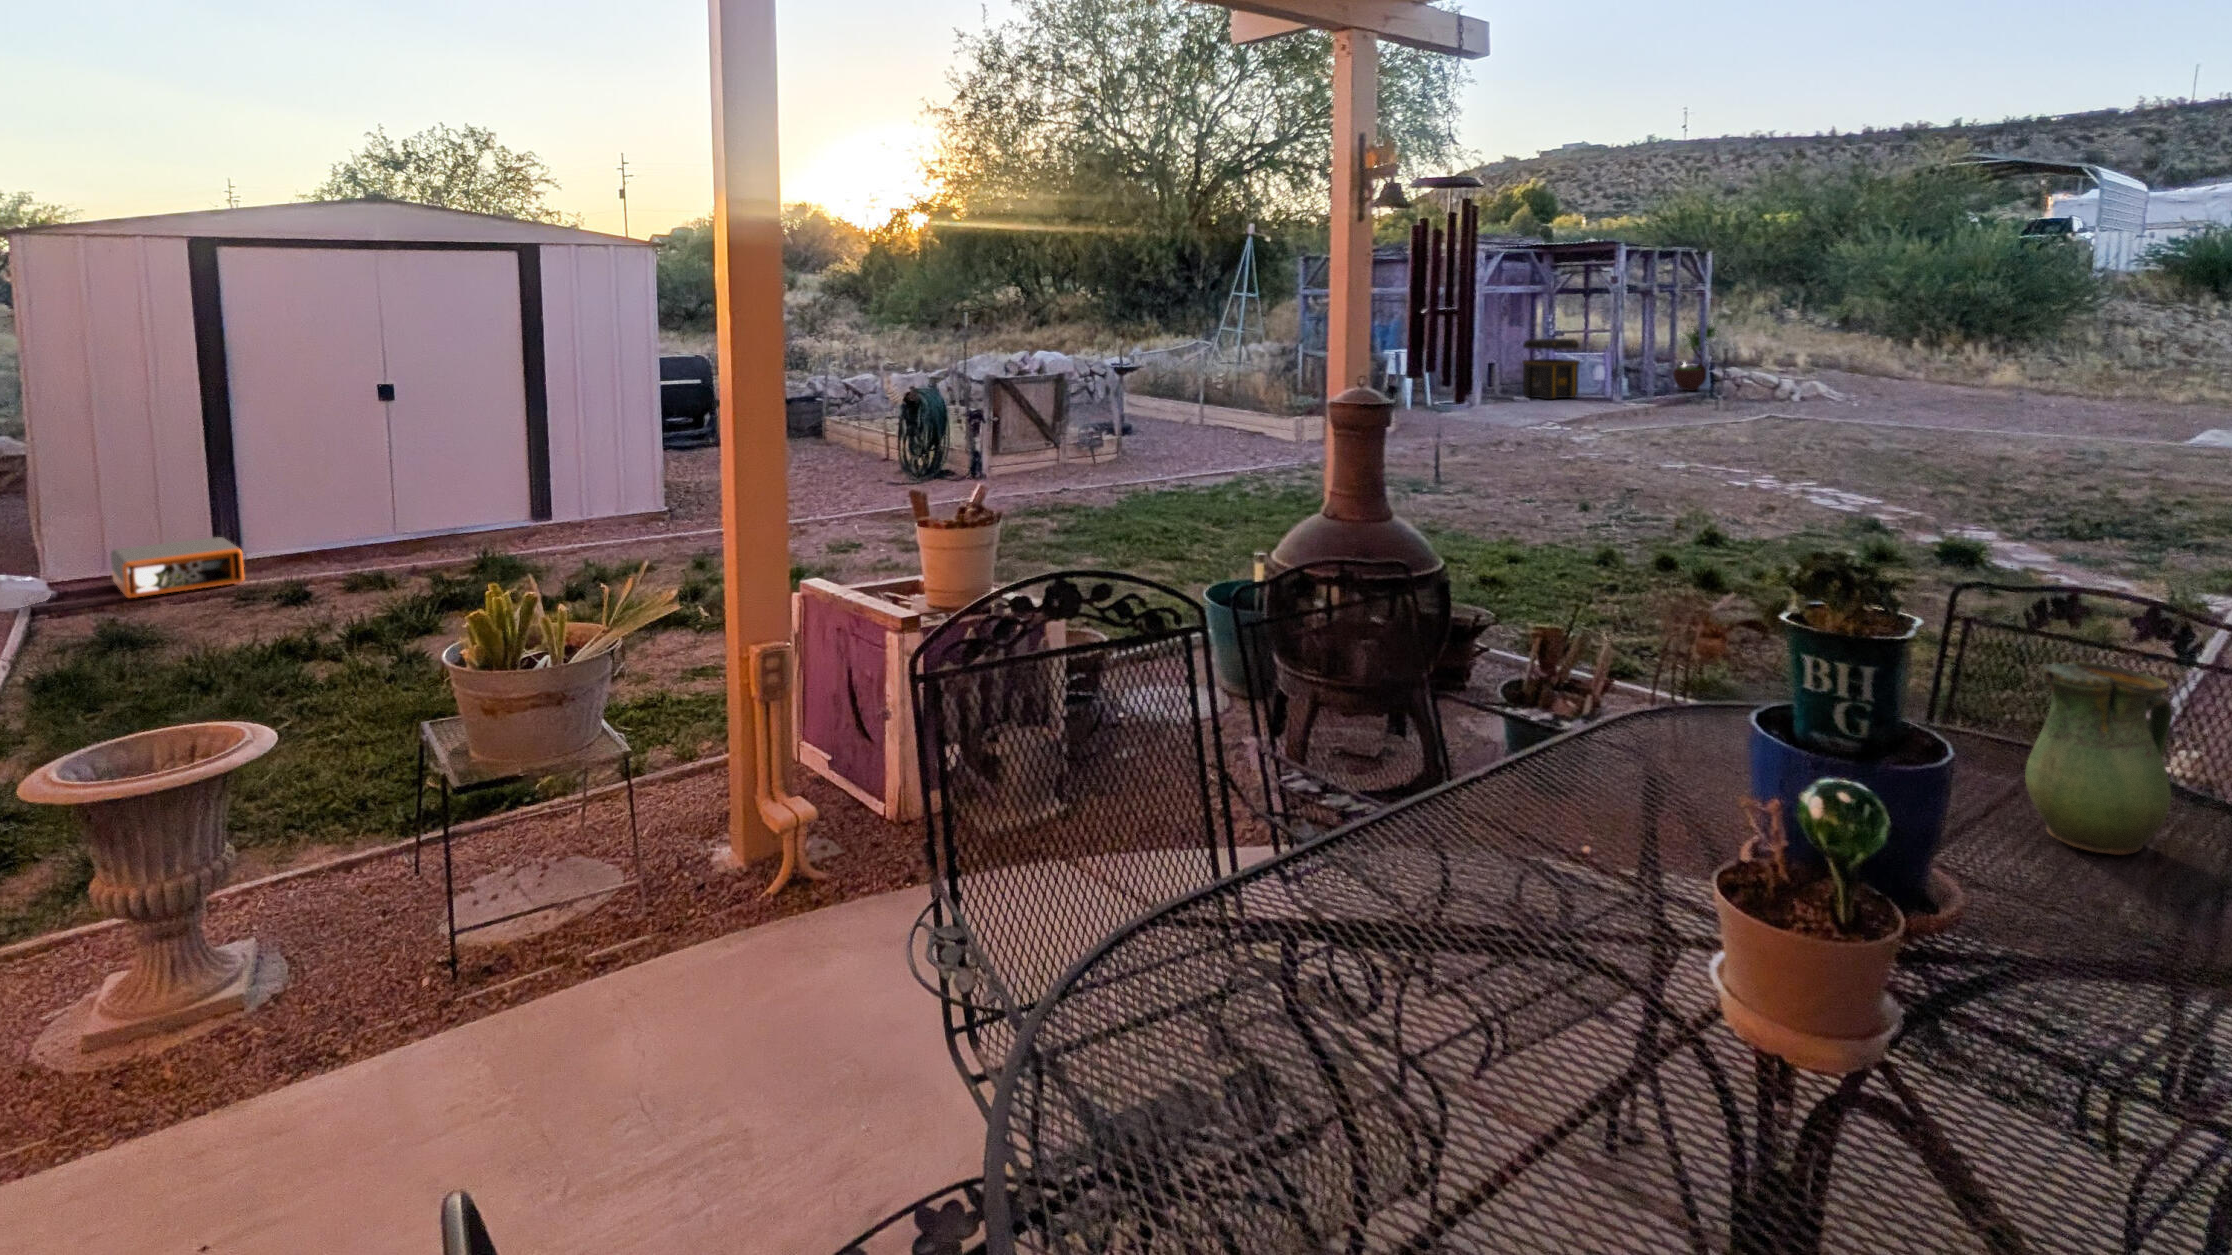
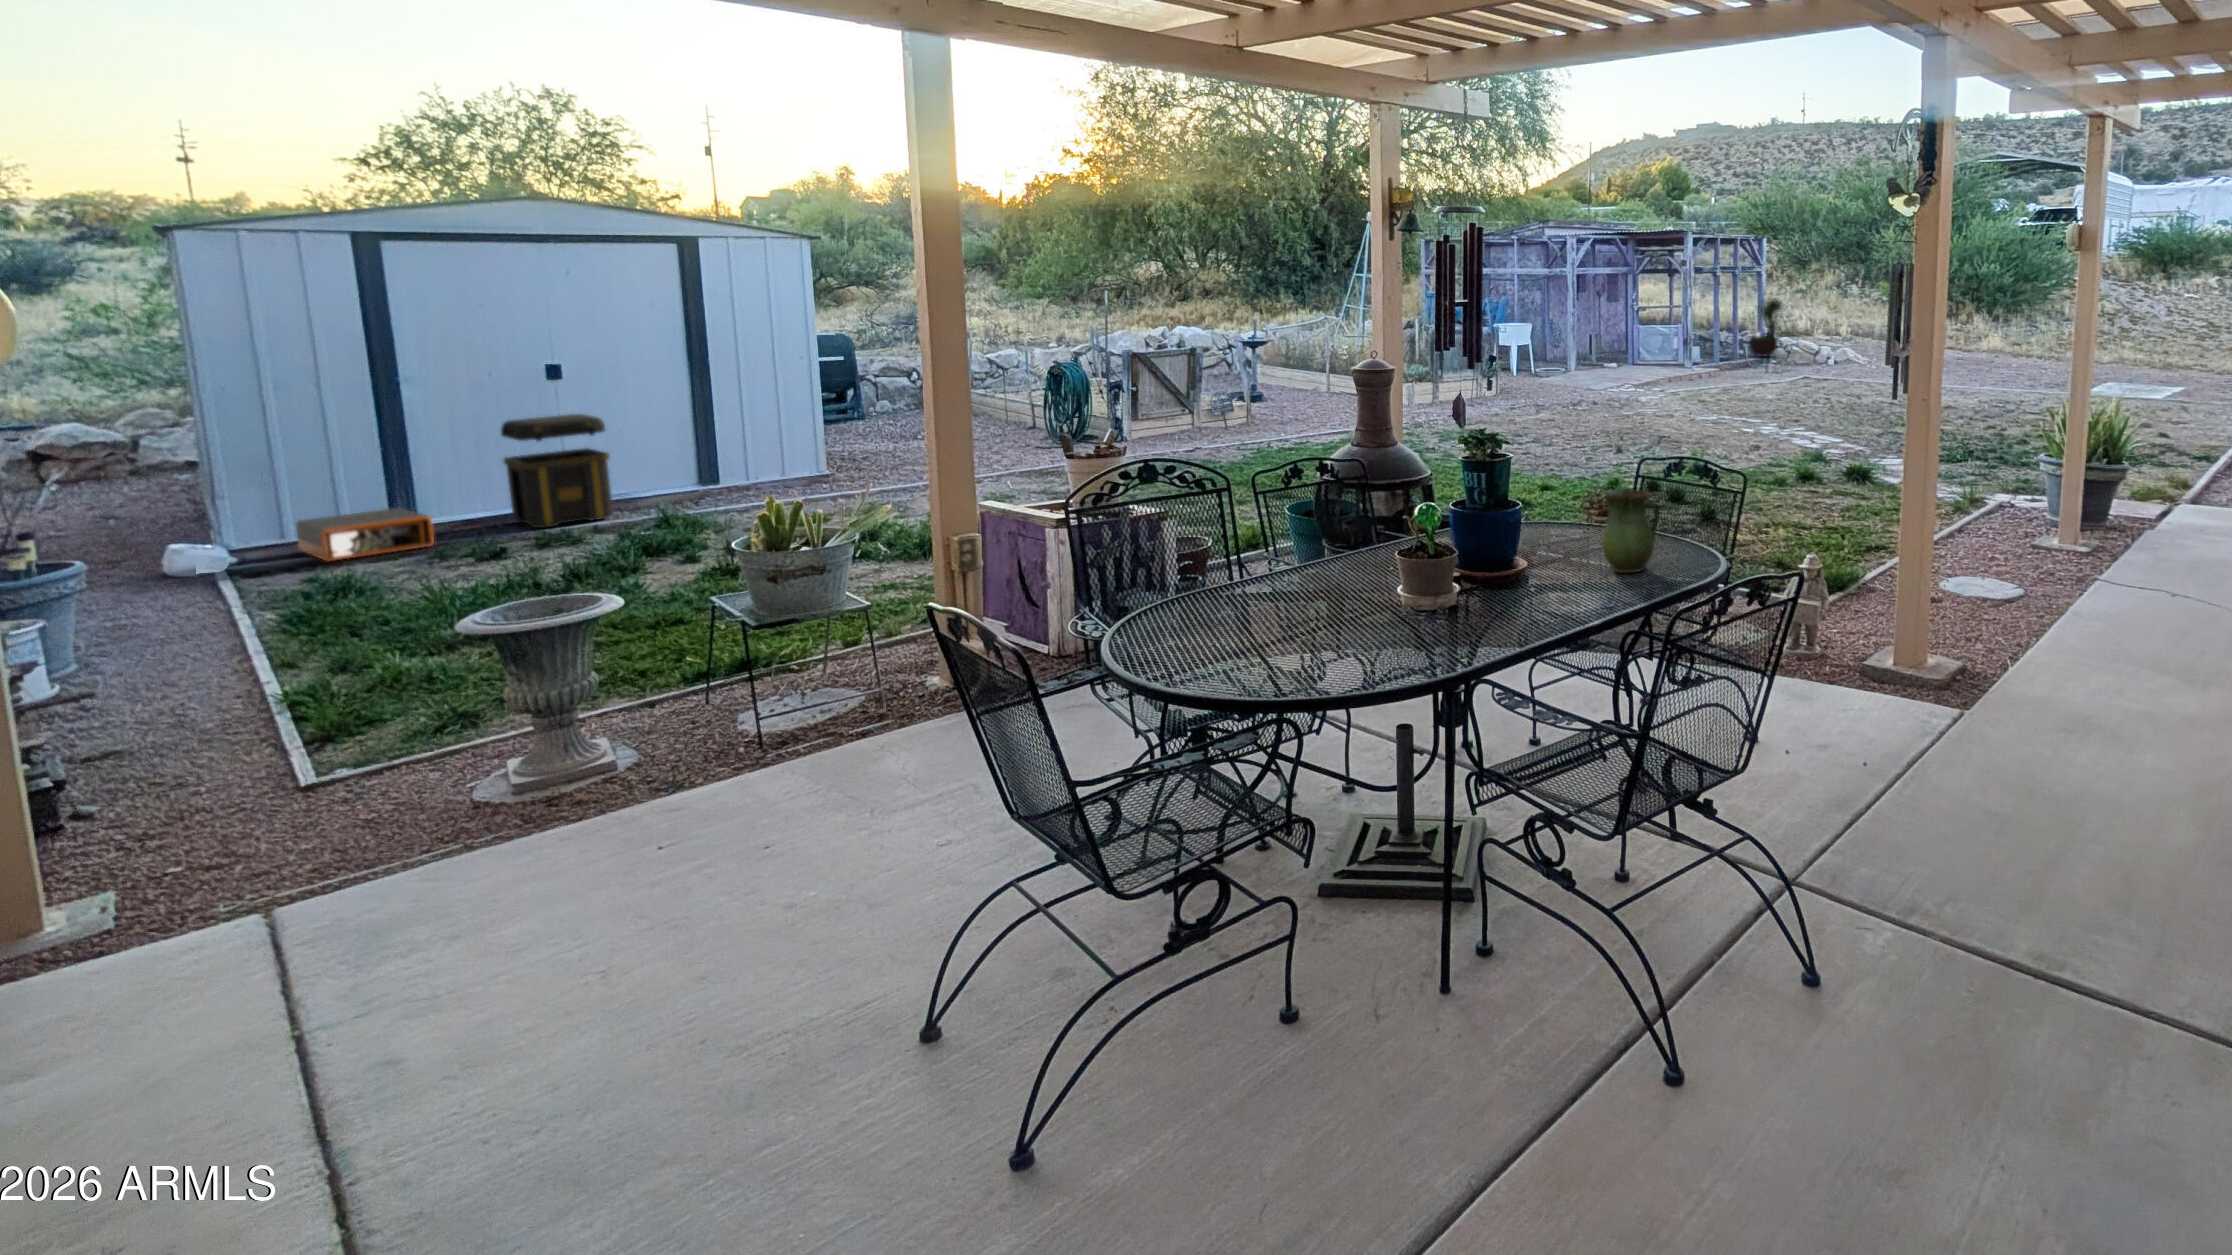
toolbox: present [1522,339,1580,399] -> present [501,414,613,528]

